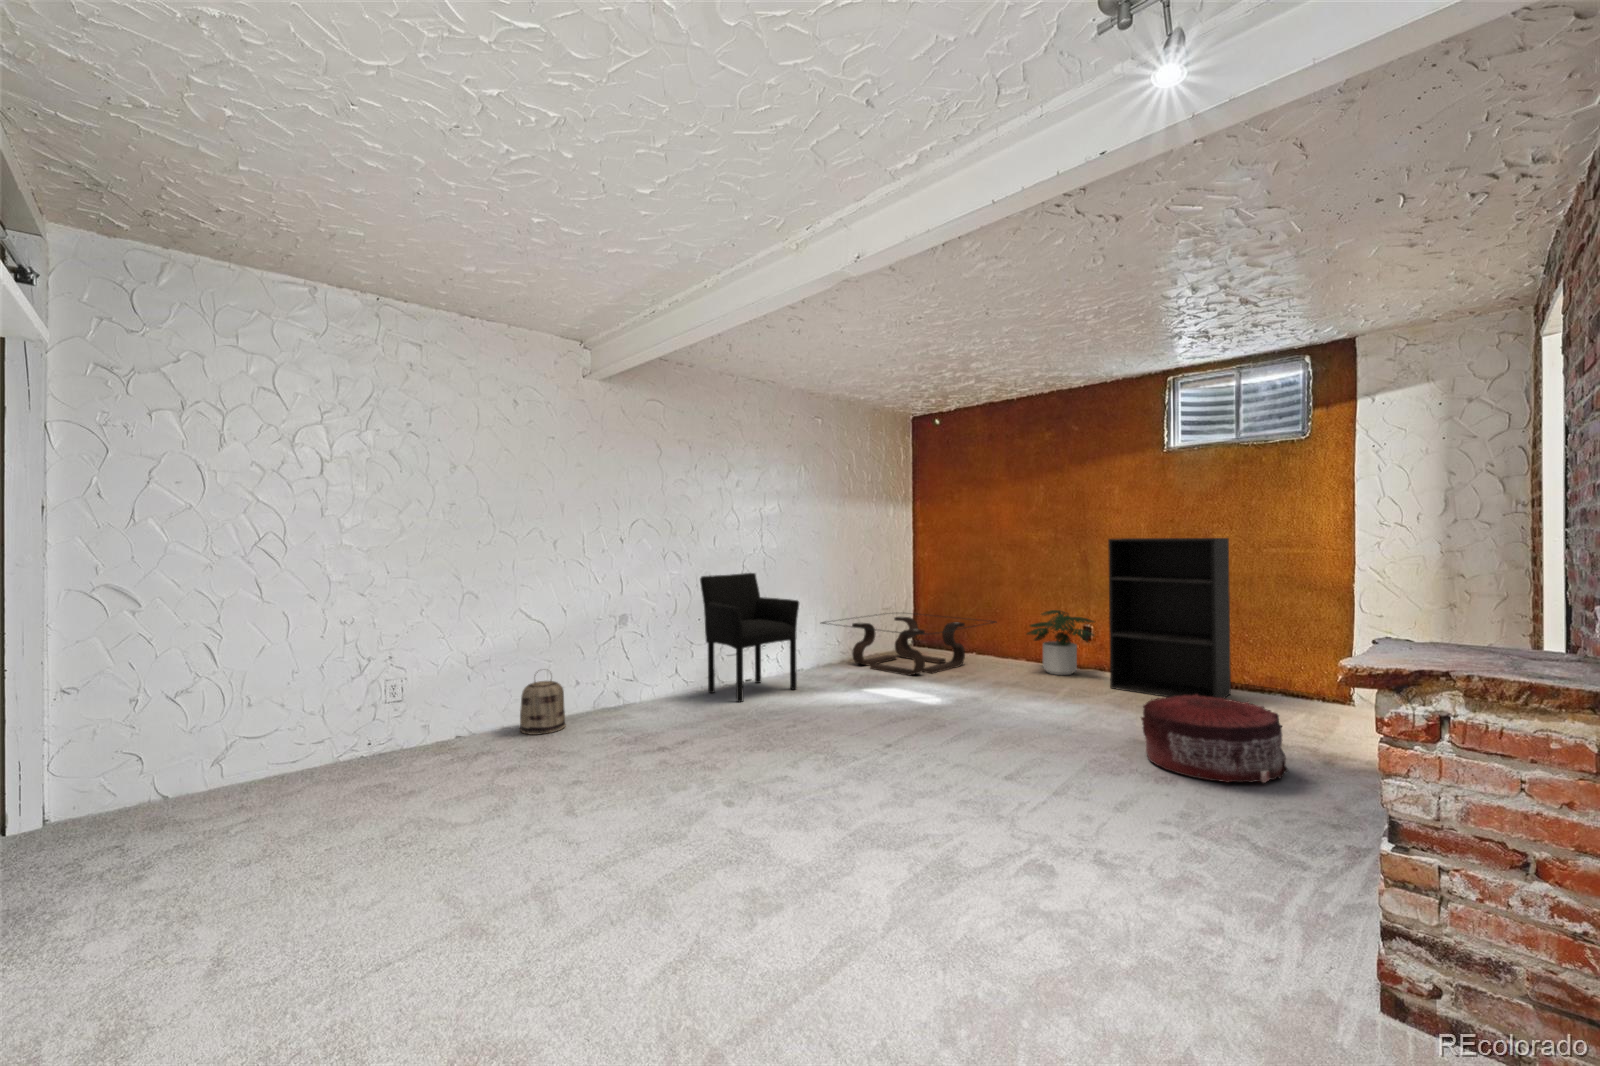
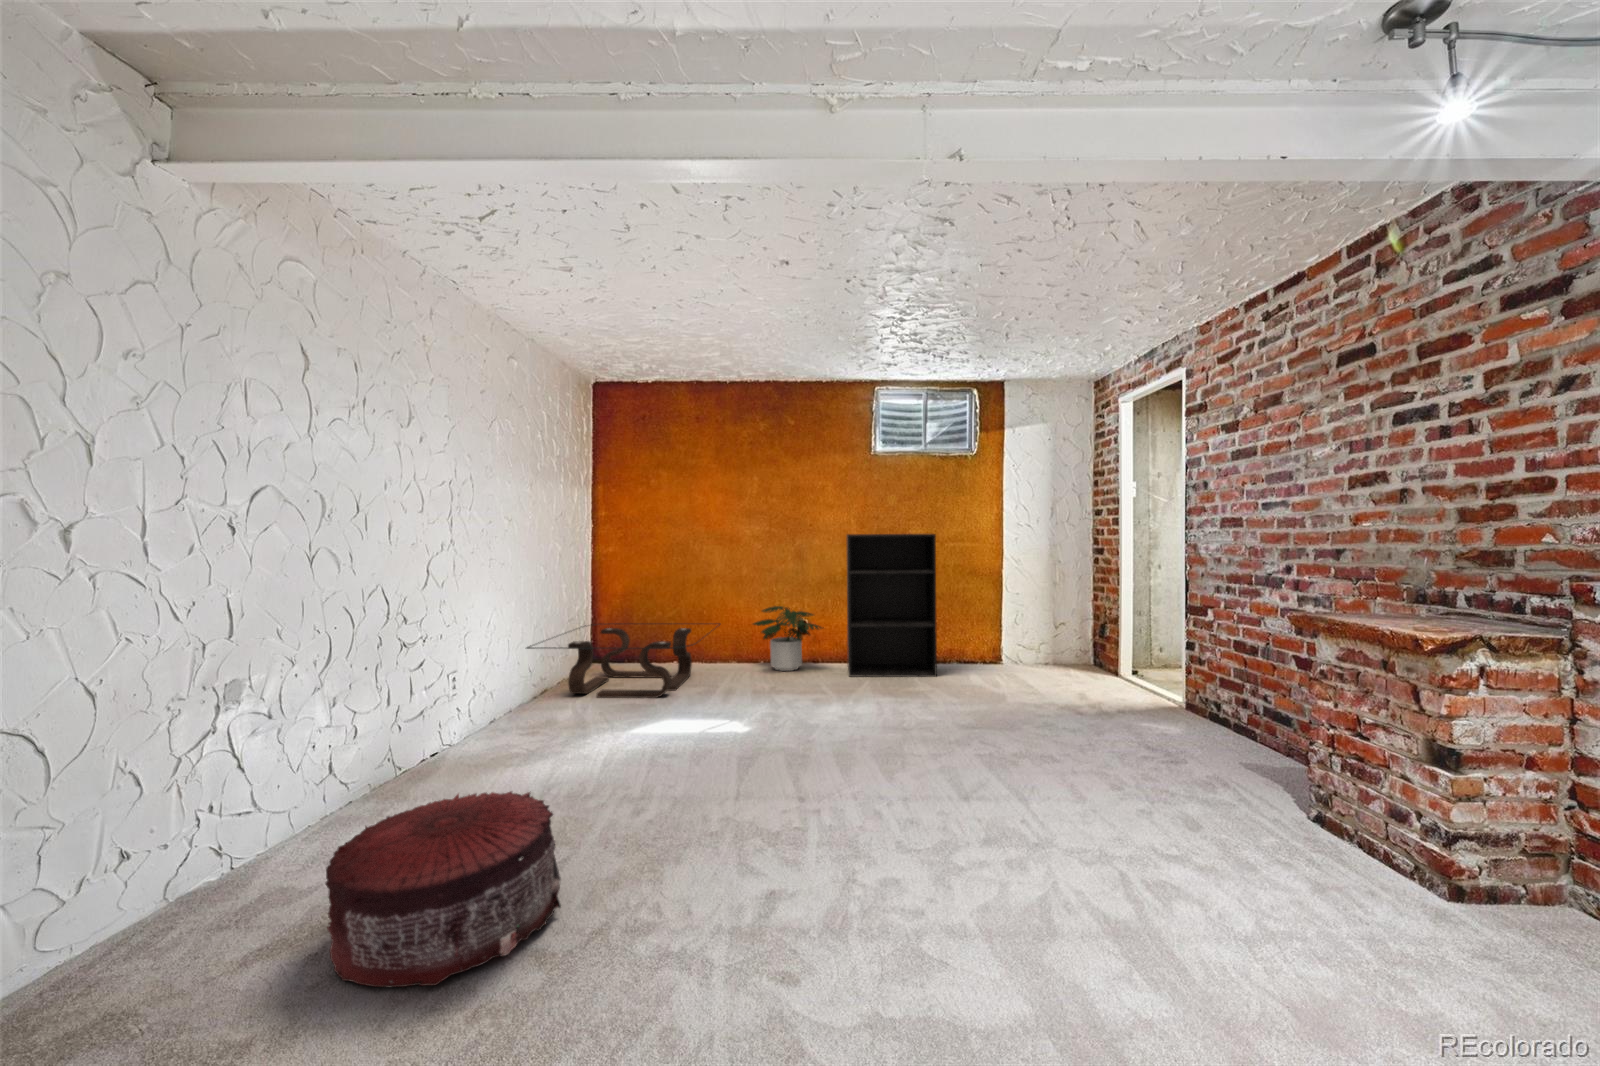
armchair: present [700,573,799,702] -> none [395,587,551,785]
basket: present [520,680,566,735] -> none [45,830,188,999]
pouf: present [1141,694,1288,783] -> present [325,792,561,988]

